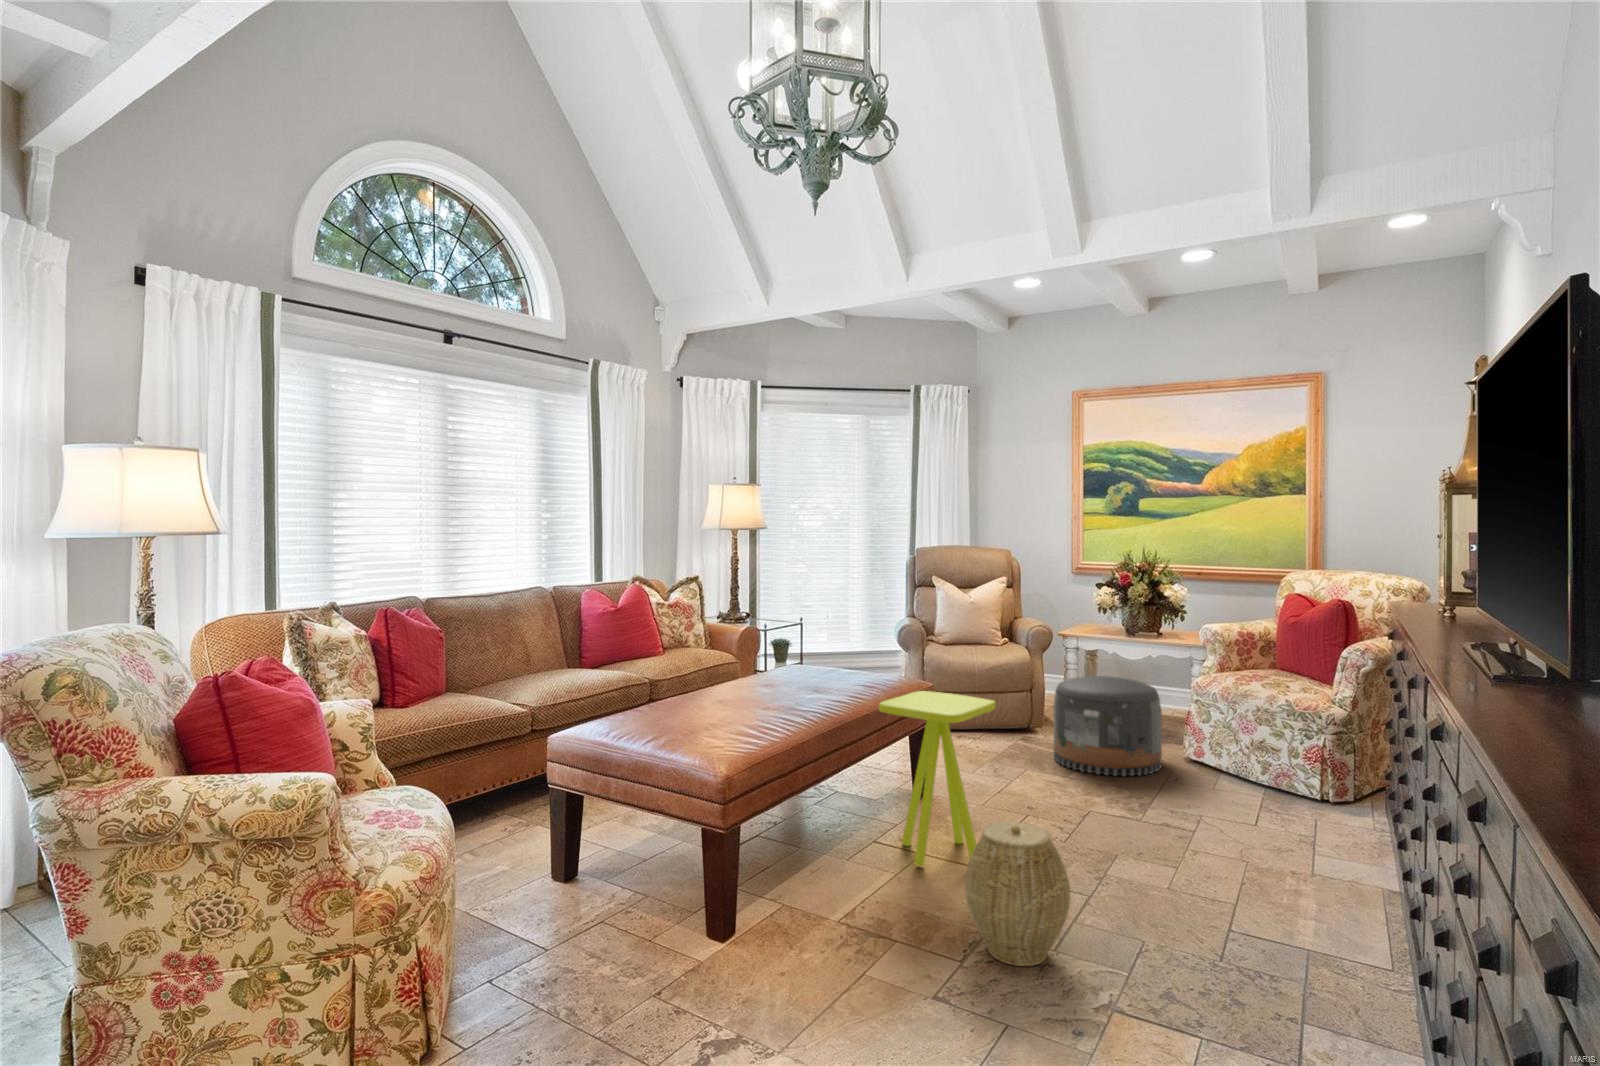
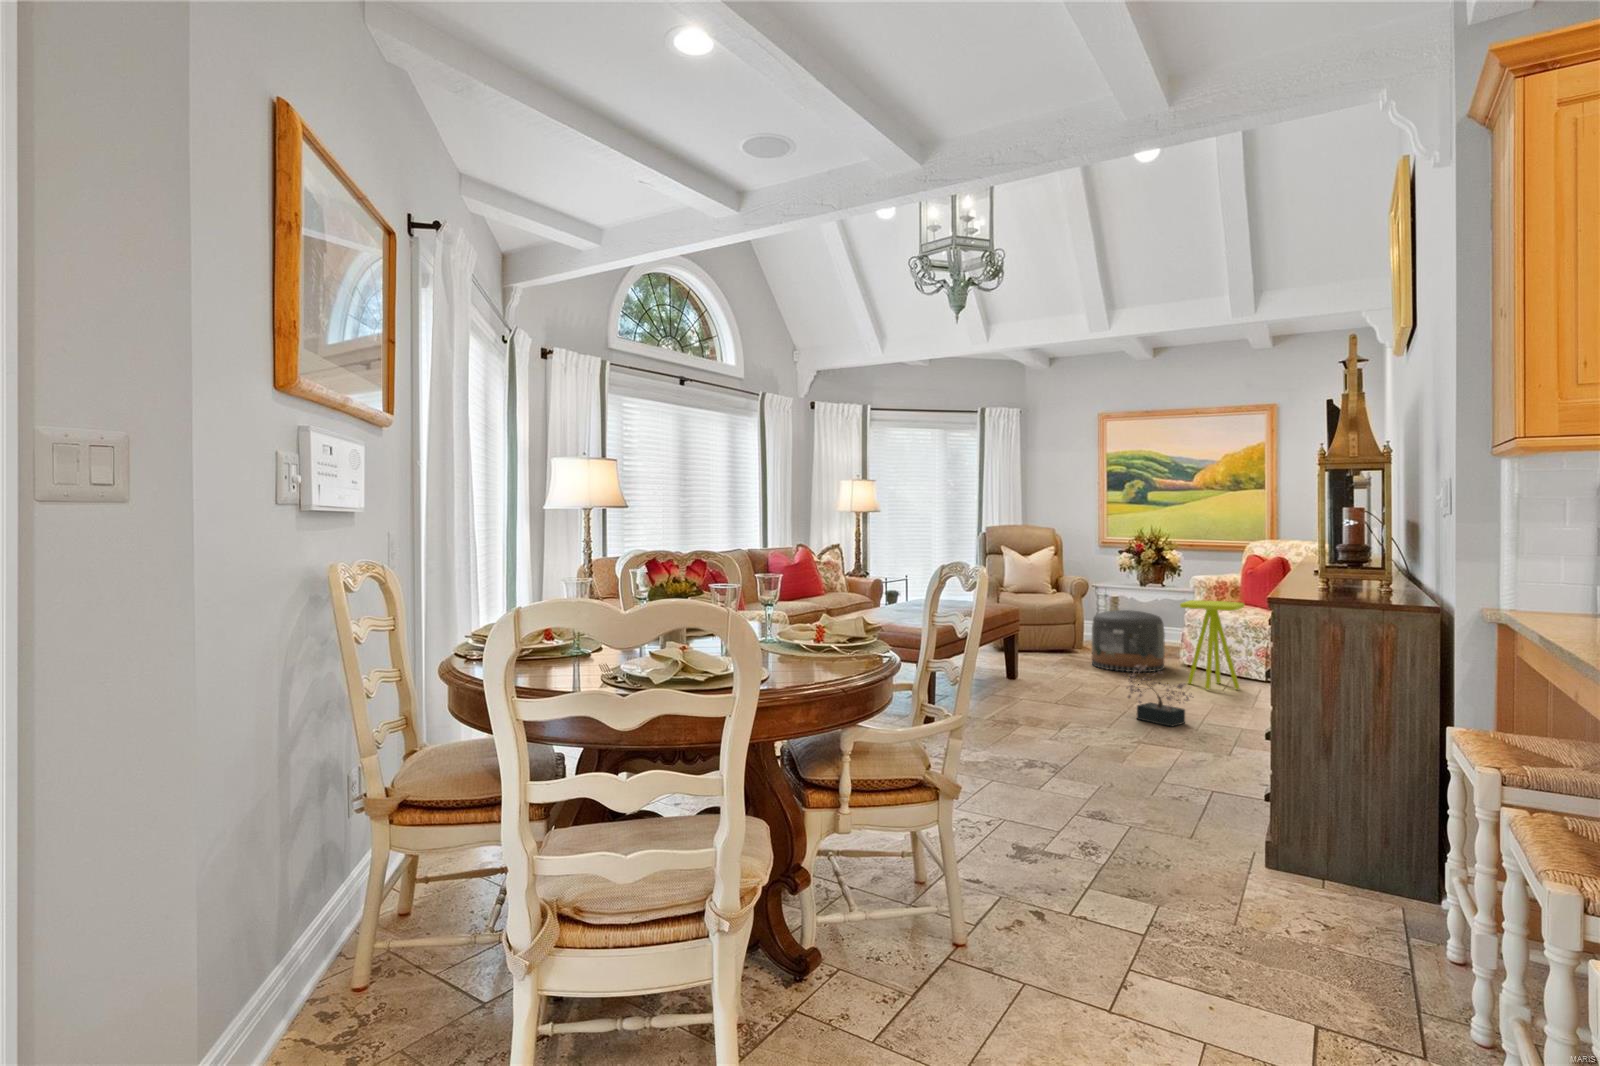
side table: present [879,691,996,866] -> present [1180,600,1244,690]
decorative plant: none [1085,802,1209,929] -> present [1127,664,1193,726]
woven basket: present [965,822,1070,966] -> none [1061,666,1119,737]

